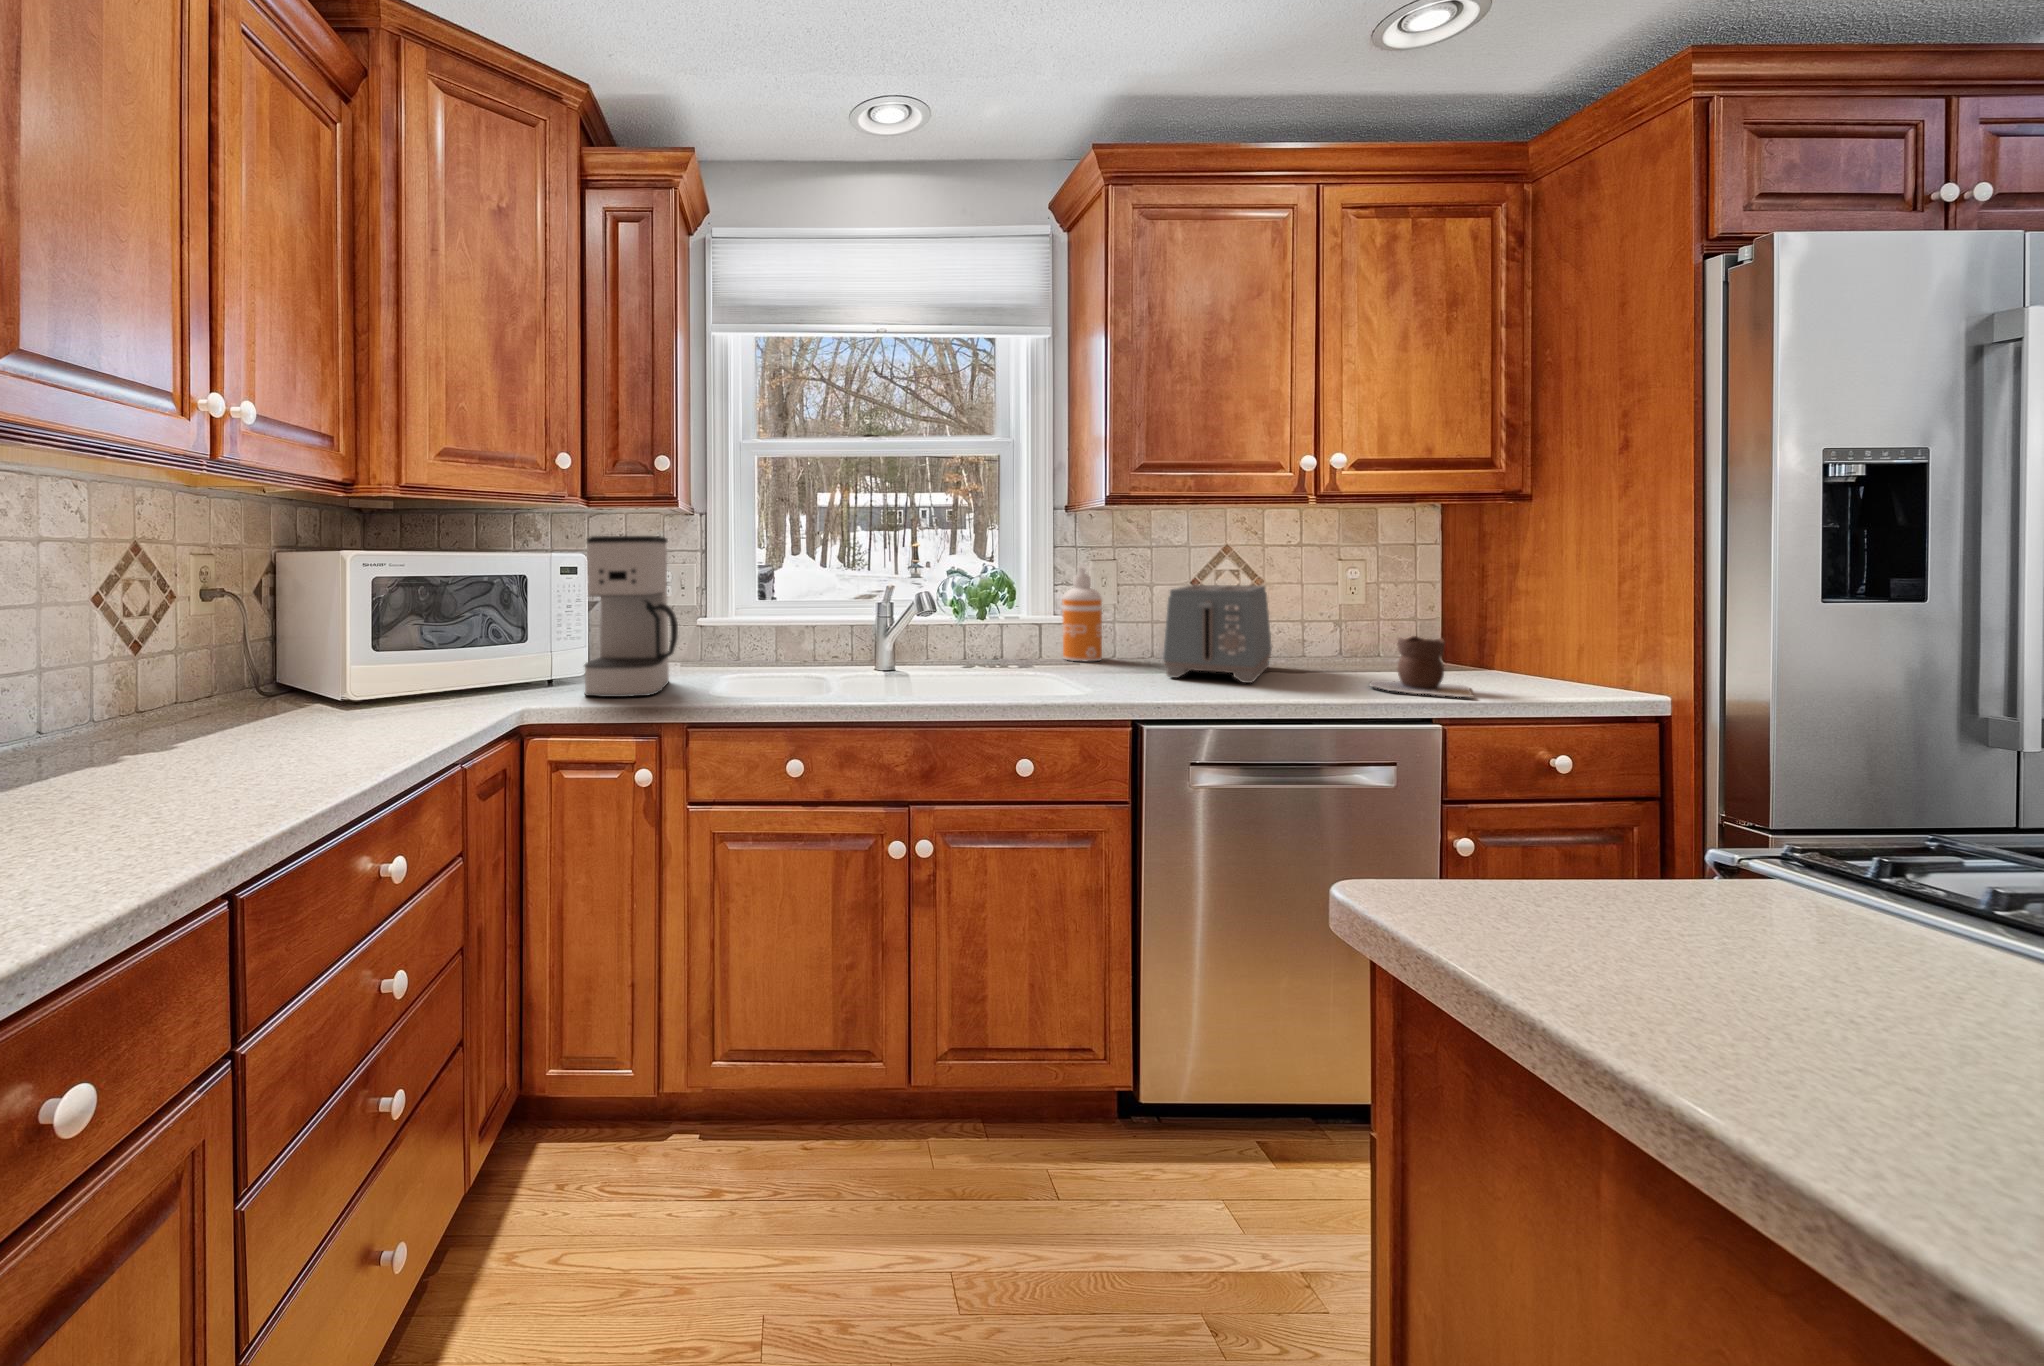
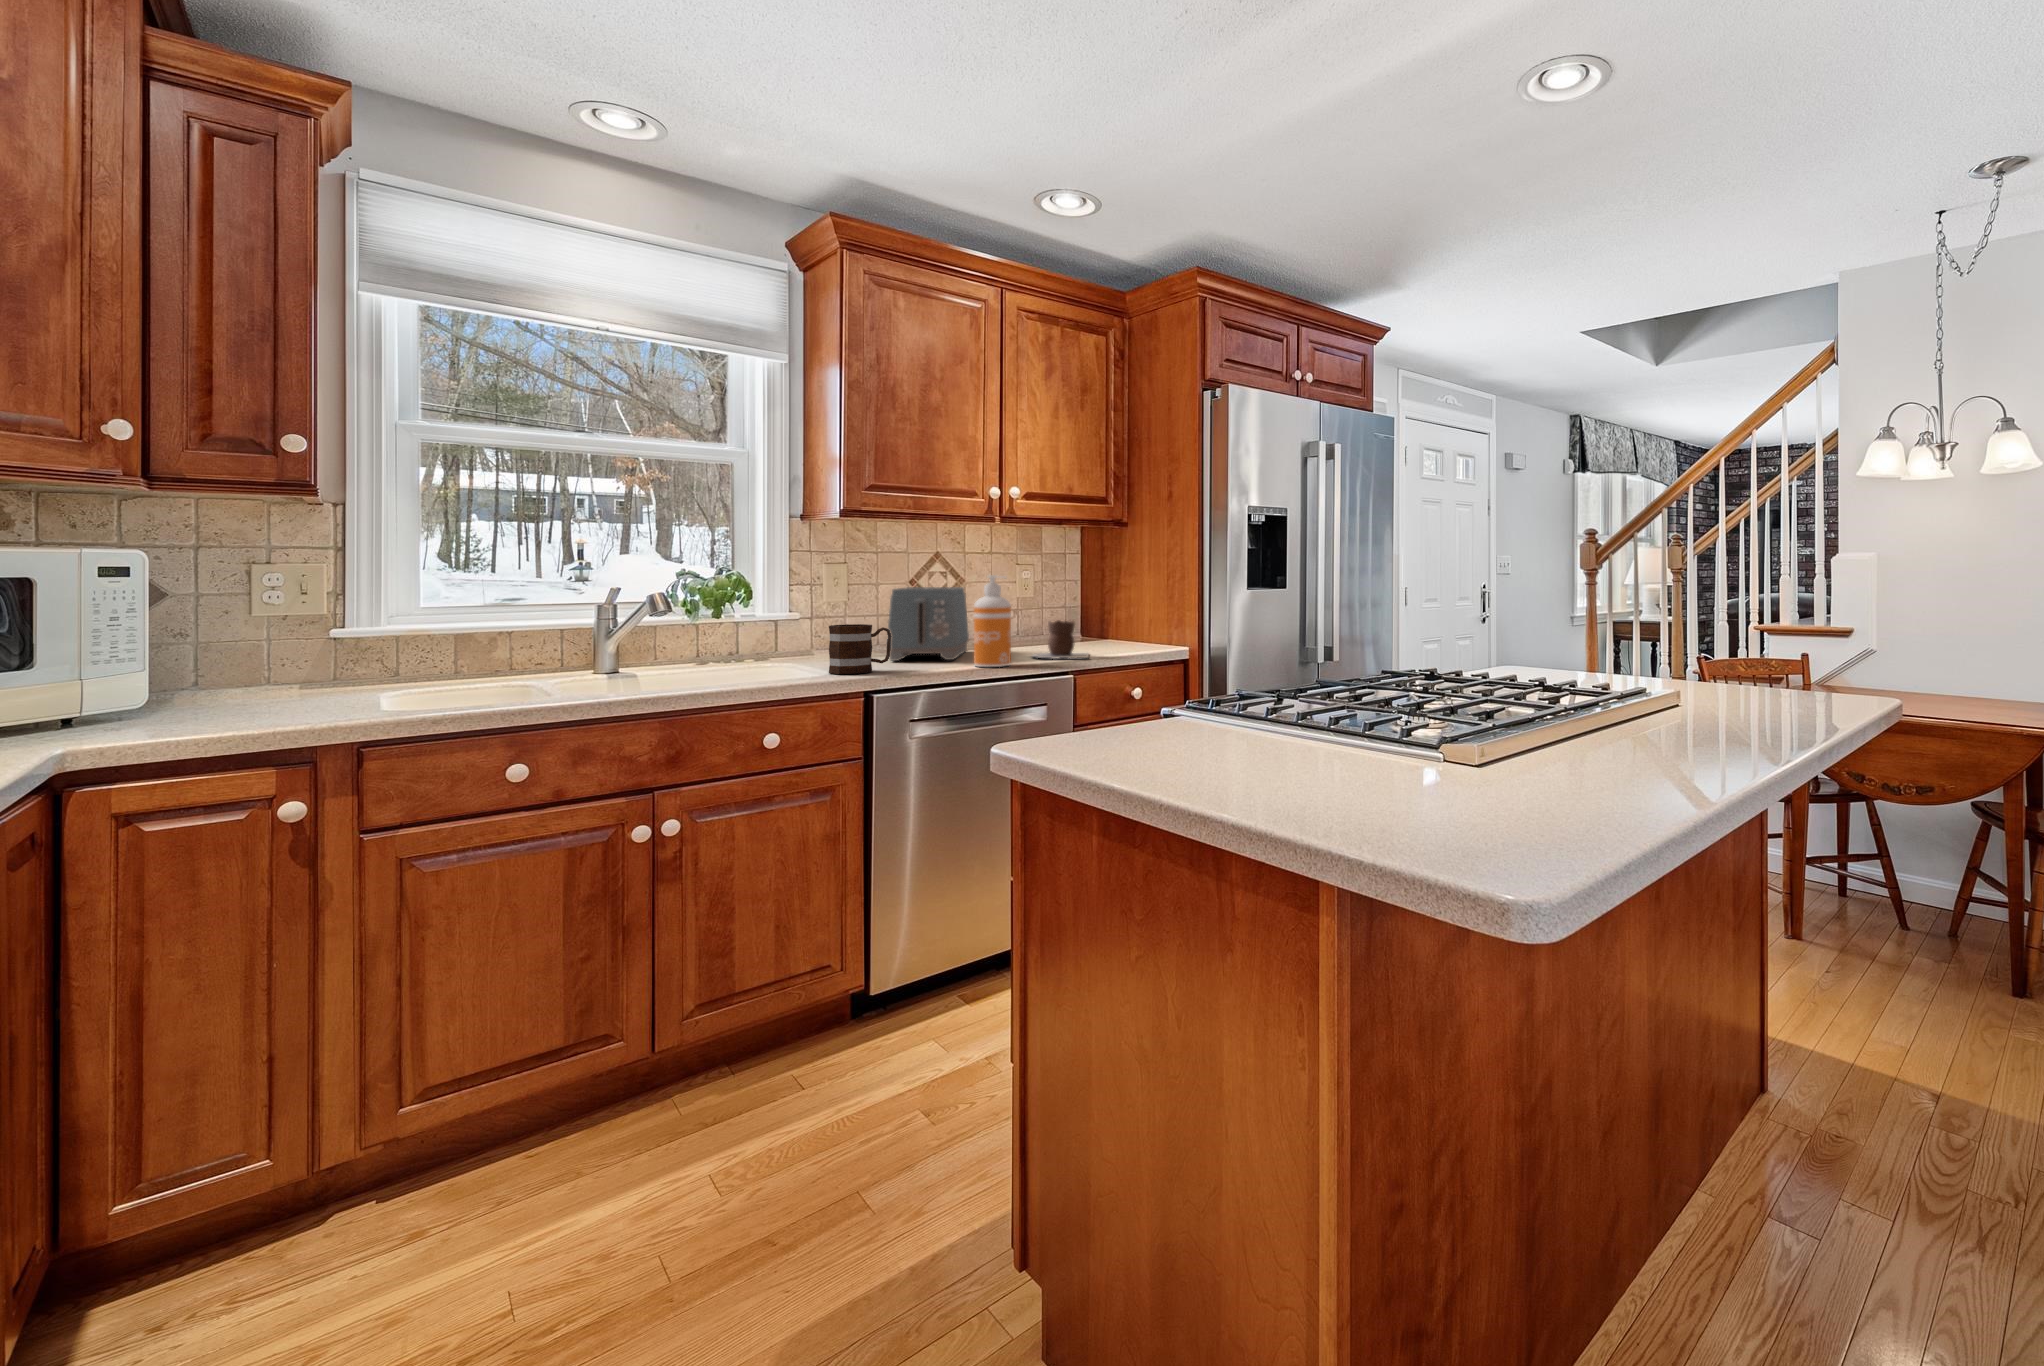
coffee maker: present [584,536,678,697] -> none [187,522,340,718]
soap dispenser: present [1062,566,1102,661] -> present [974,575,1011,667]
mug: none [1091,633,1168,696] -> present [829,624,892,674]

